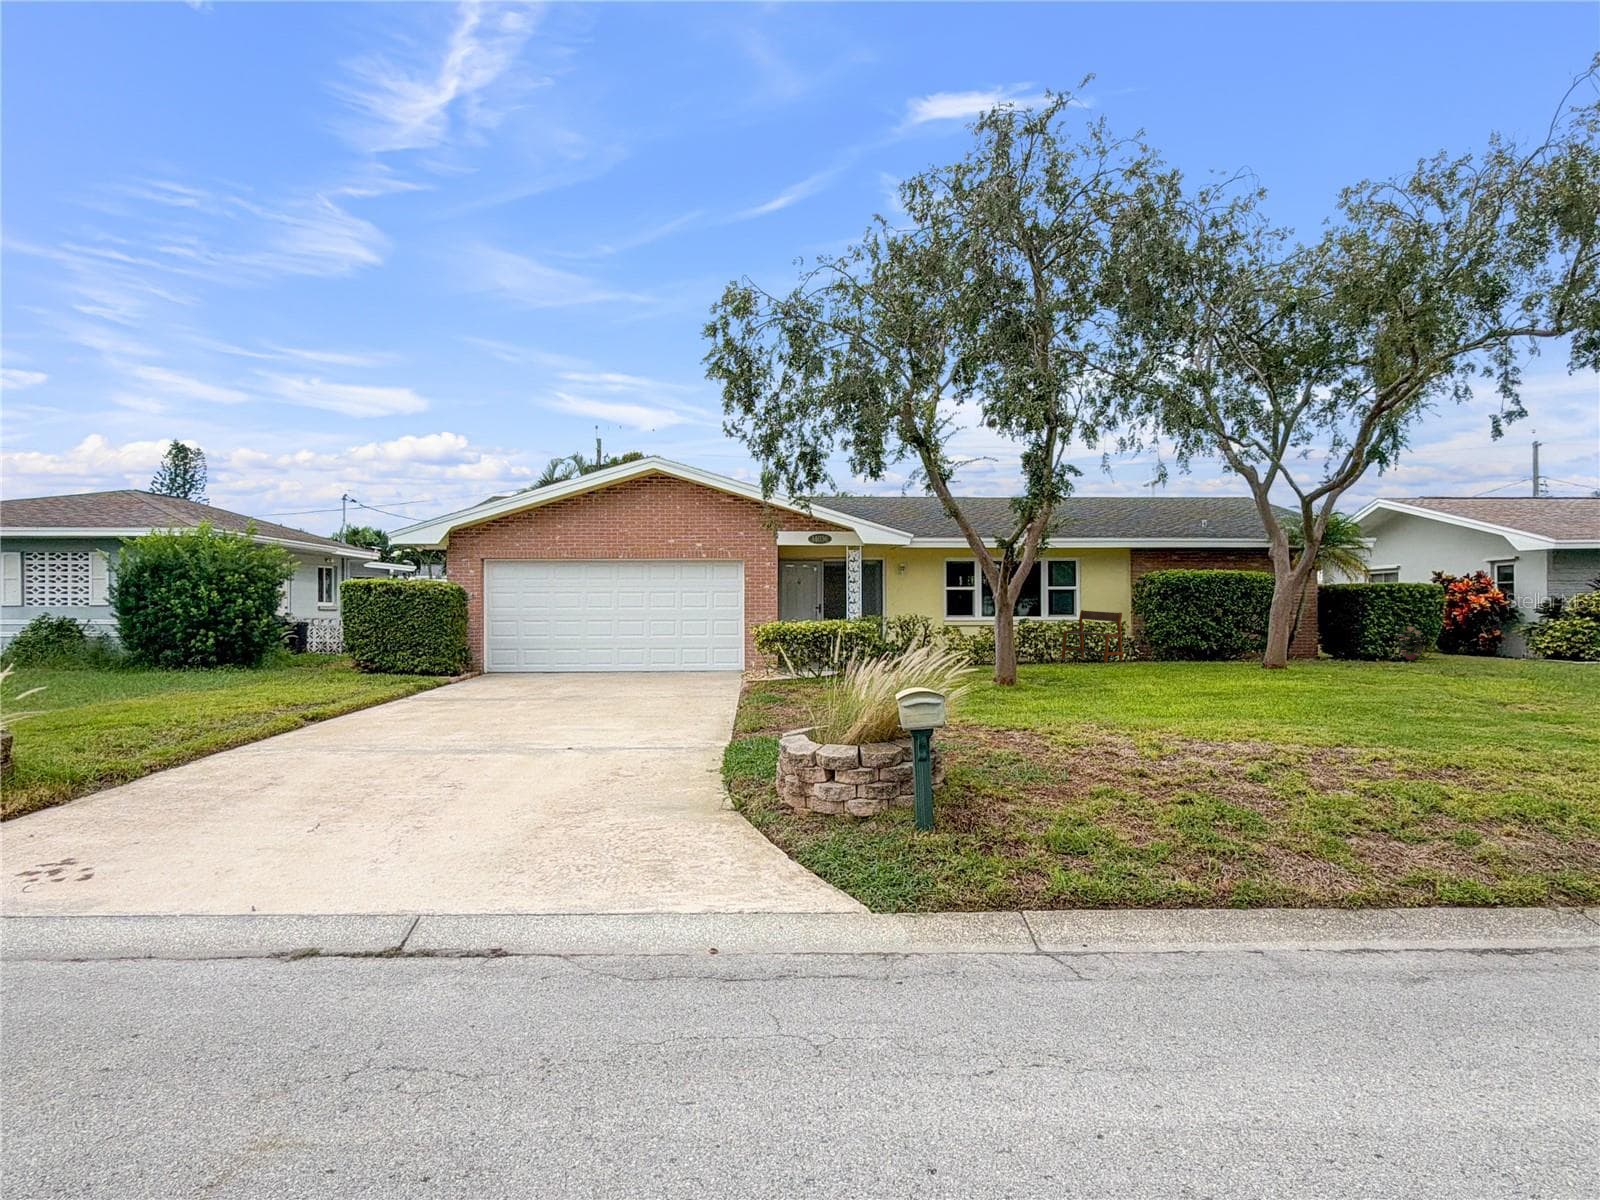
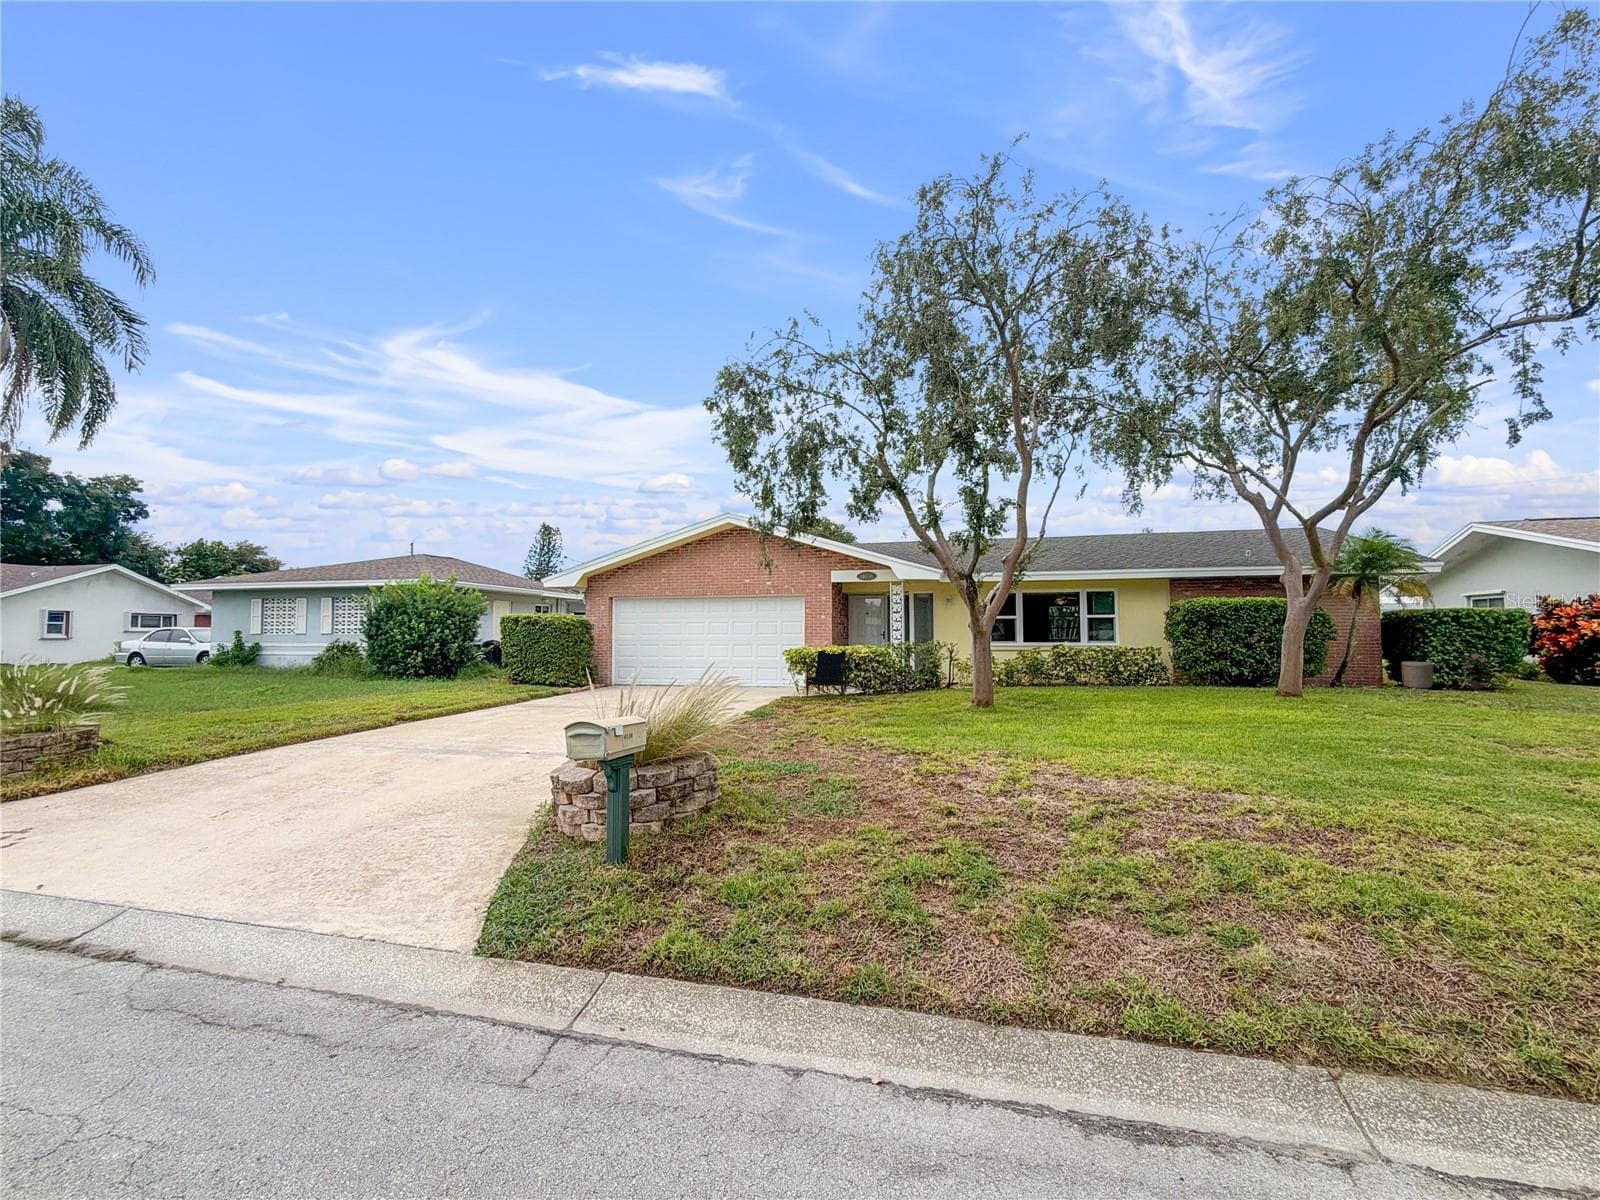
bench: present [1062,610,1123,662] -> none [1091,637,1150,688]
lounge chair: none [788,626,832,679] -> present [806,650,847,696]
woven basket: none [1347,634,1375,659] -> present [1401,661,1434,688]

